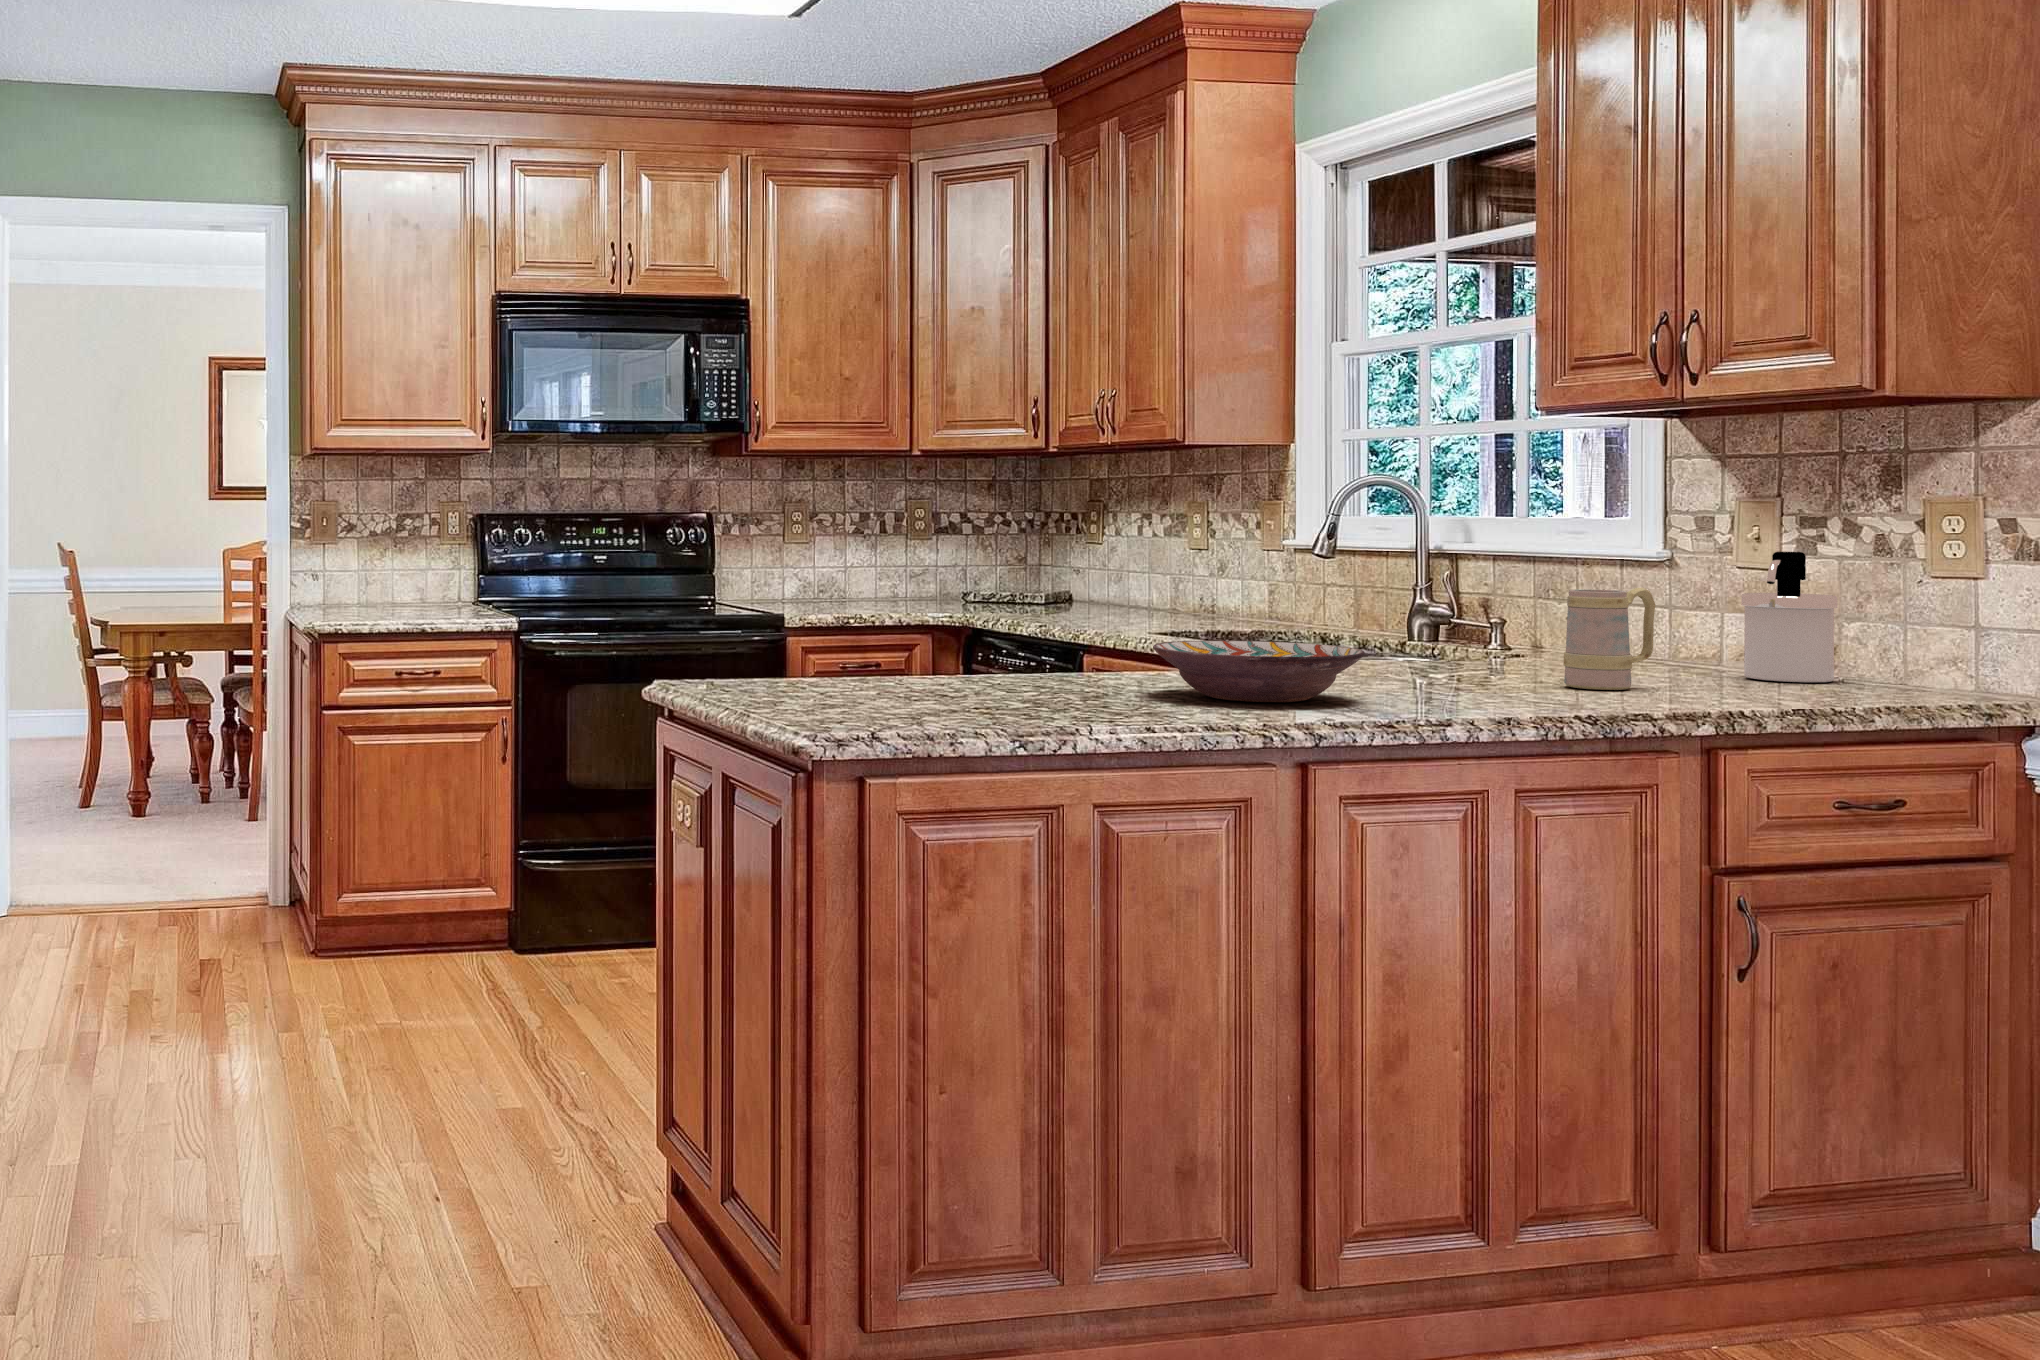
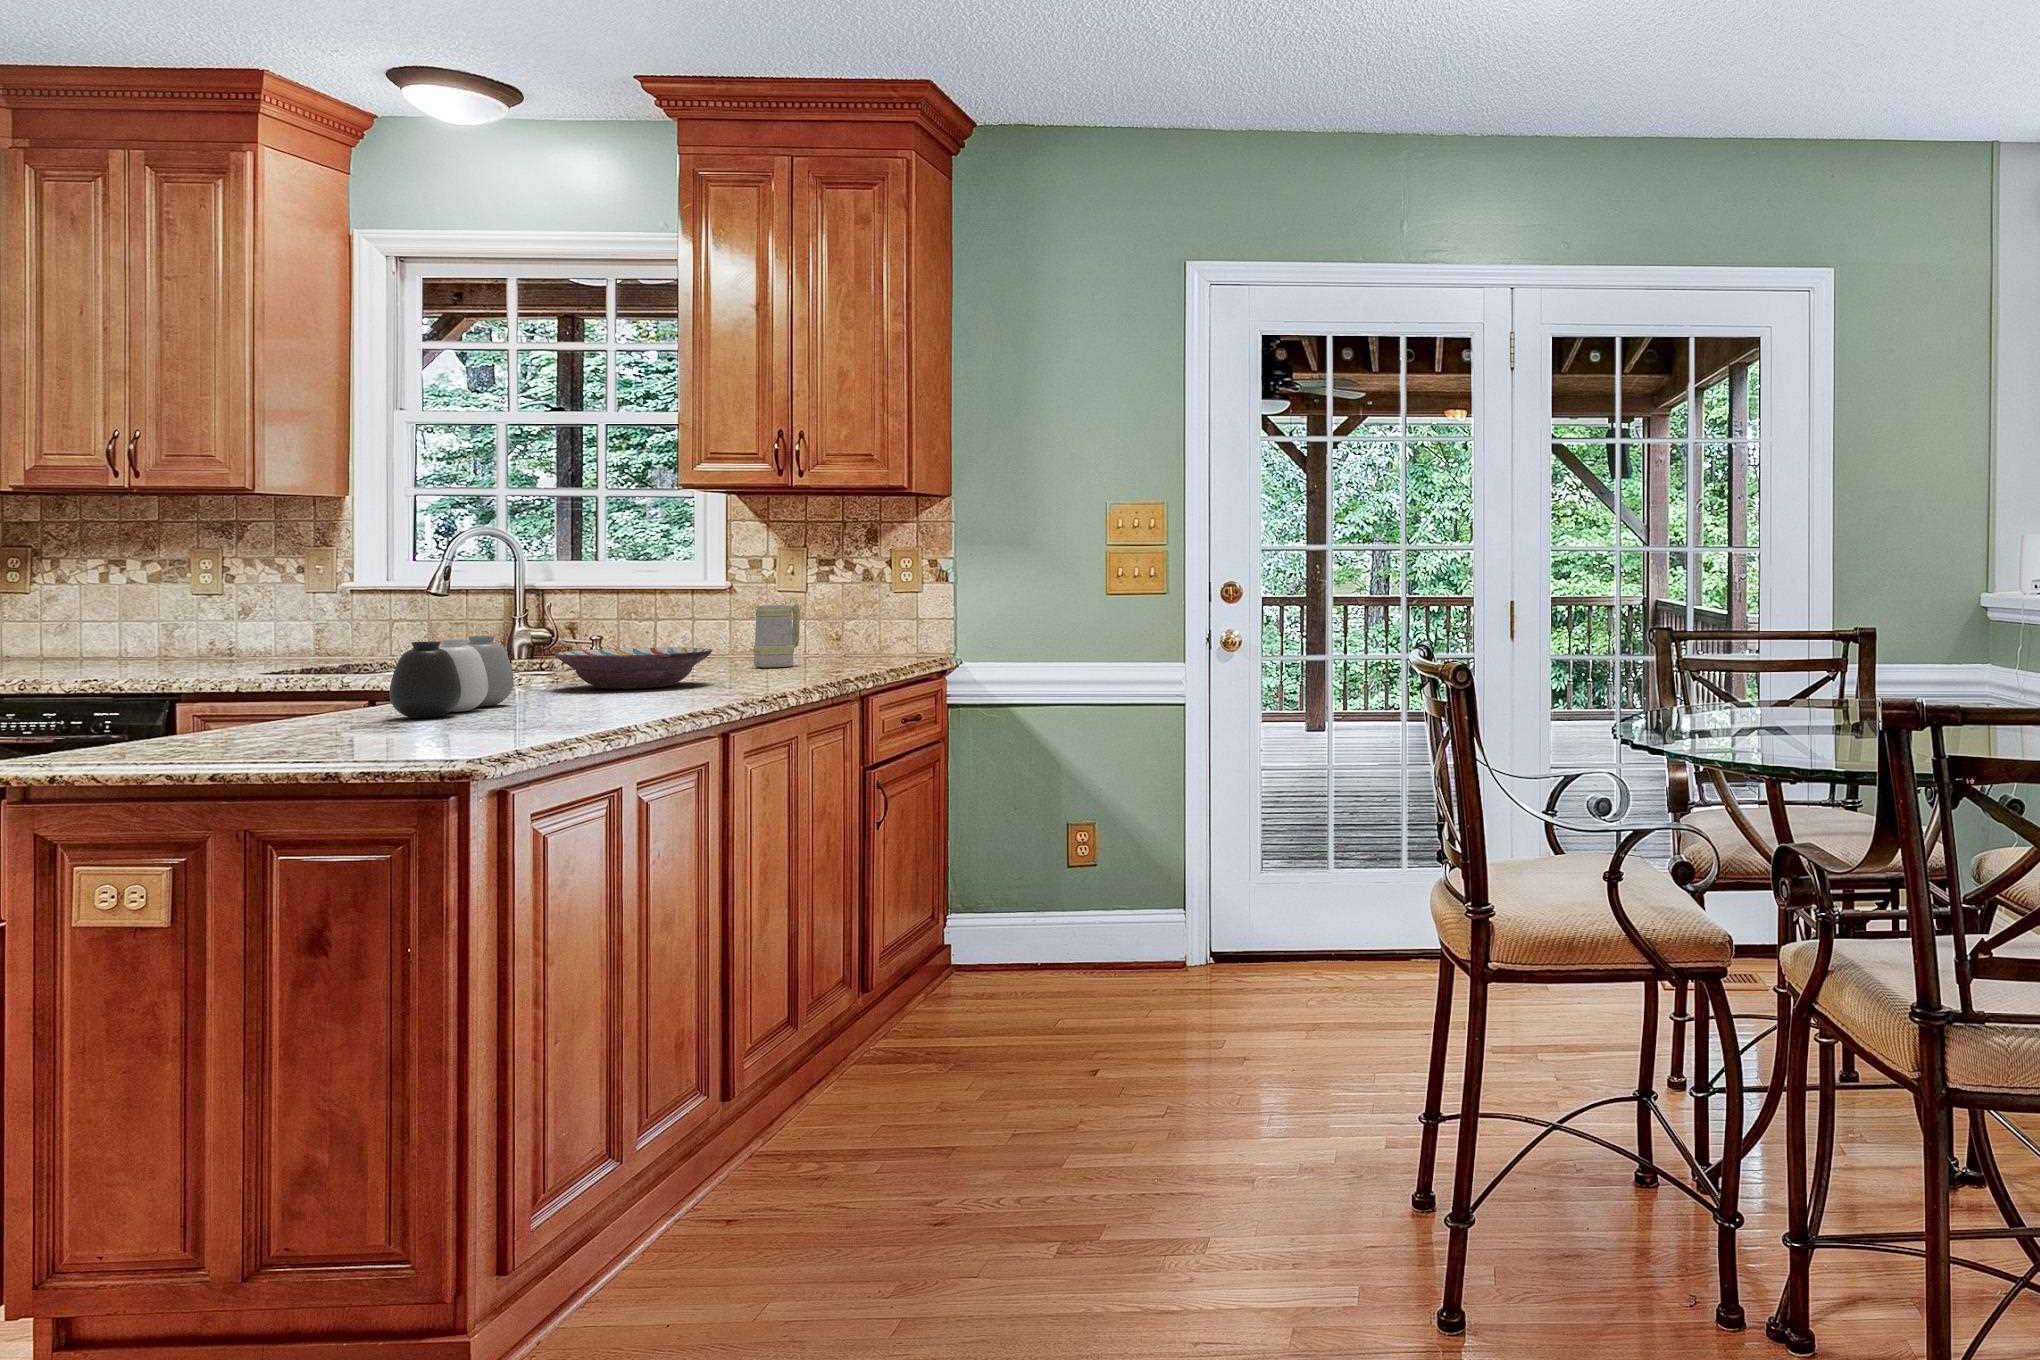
soap dispenser: present [1741,552,1838,682] -> none [808,580,858,657]
vase: none [822,615,1014,711] -> present [389,636,514,718]

